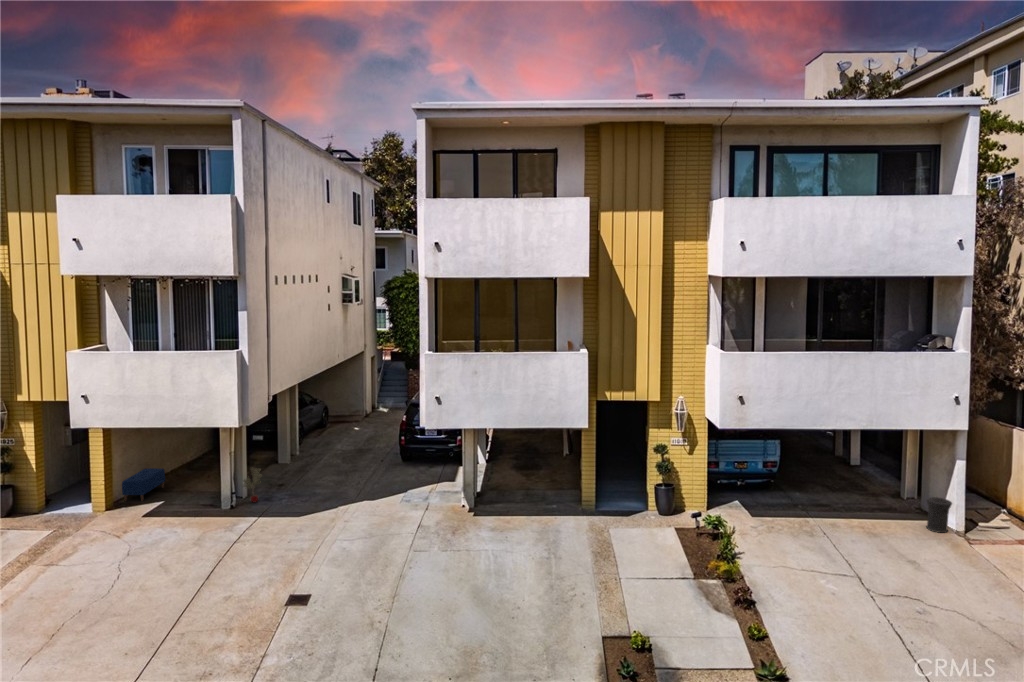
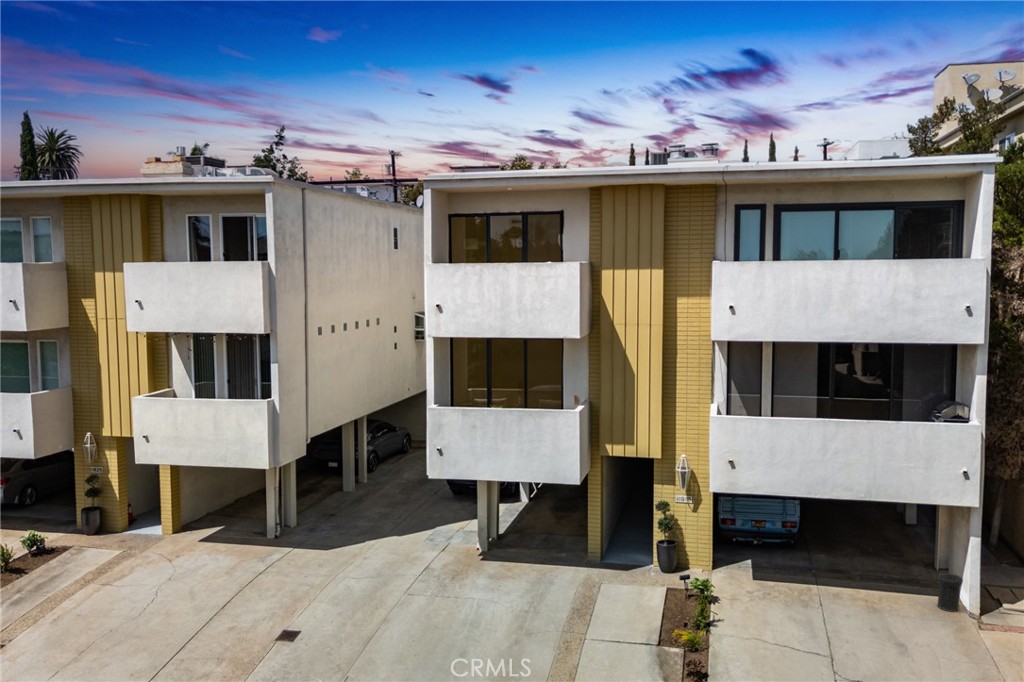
bench: present [122,468,165,501] -> none [187,496,226,526]
potted tree: present [243,468,262,502] -> none [284,500,304,533]

